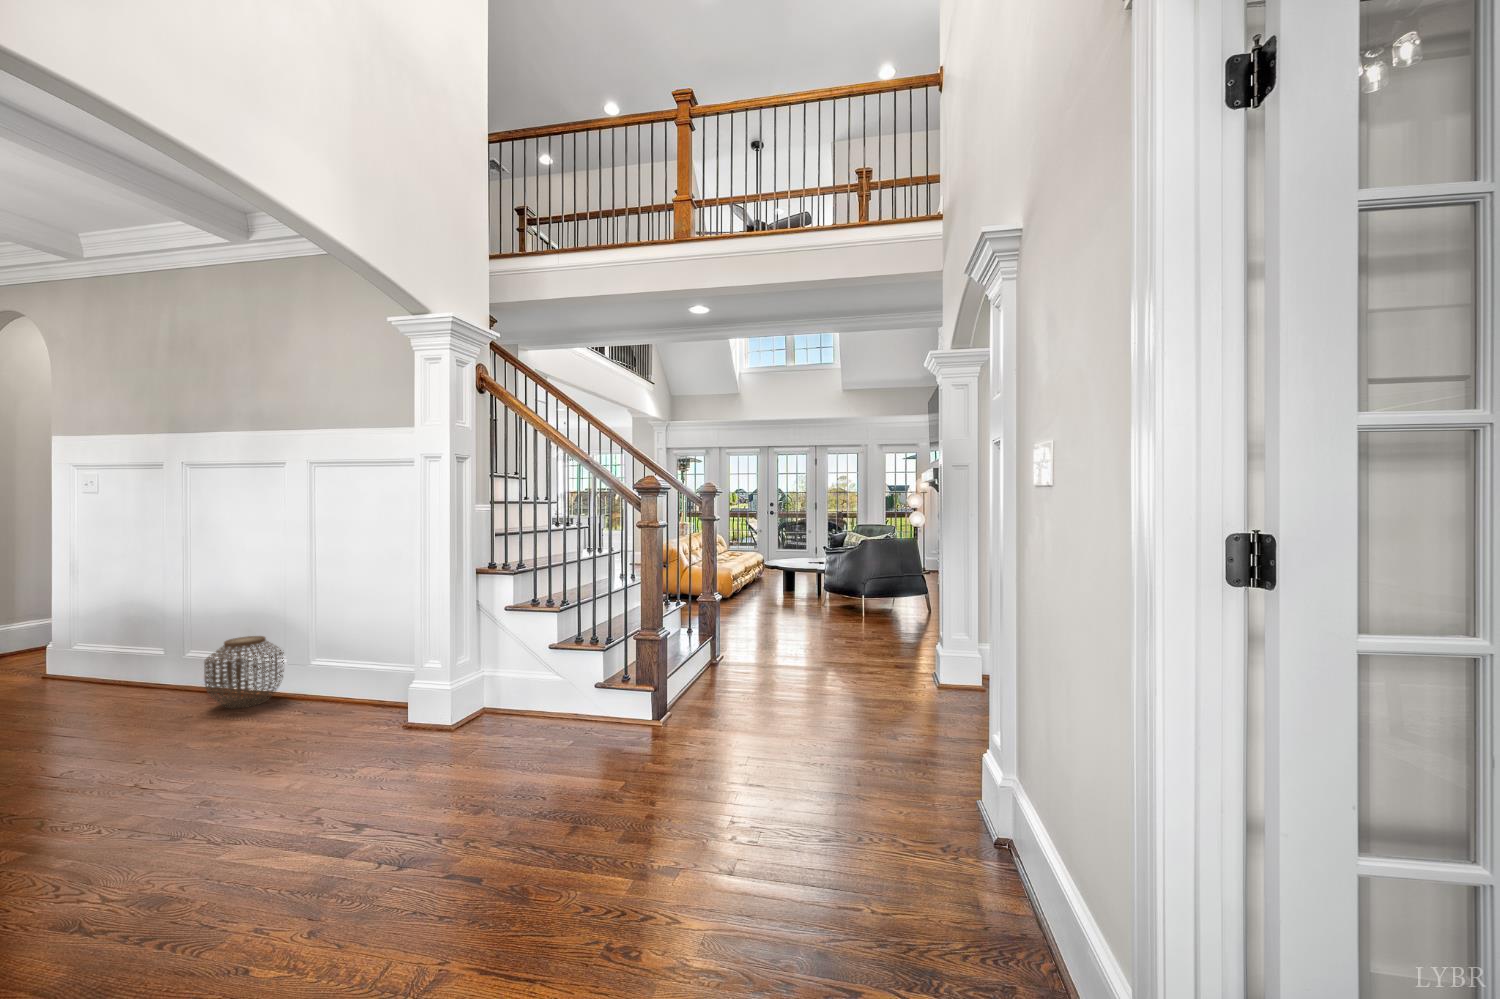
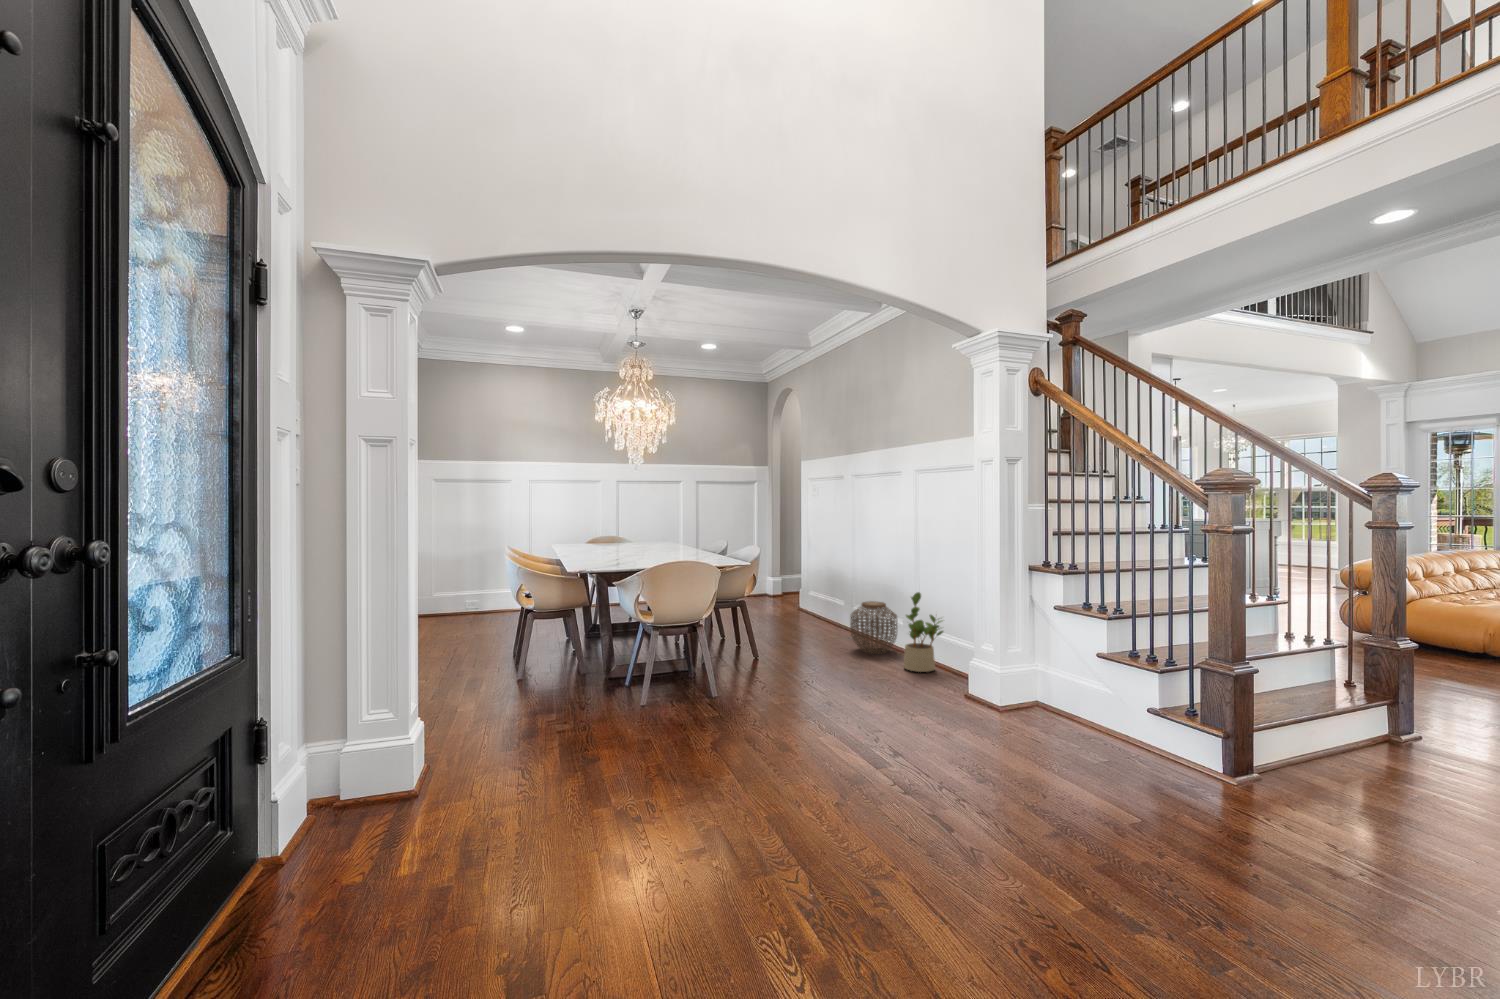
potted plant: none [305,614,363,714] -> present [904,592,943,672]

